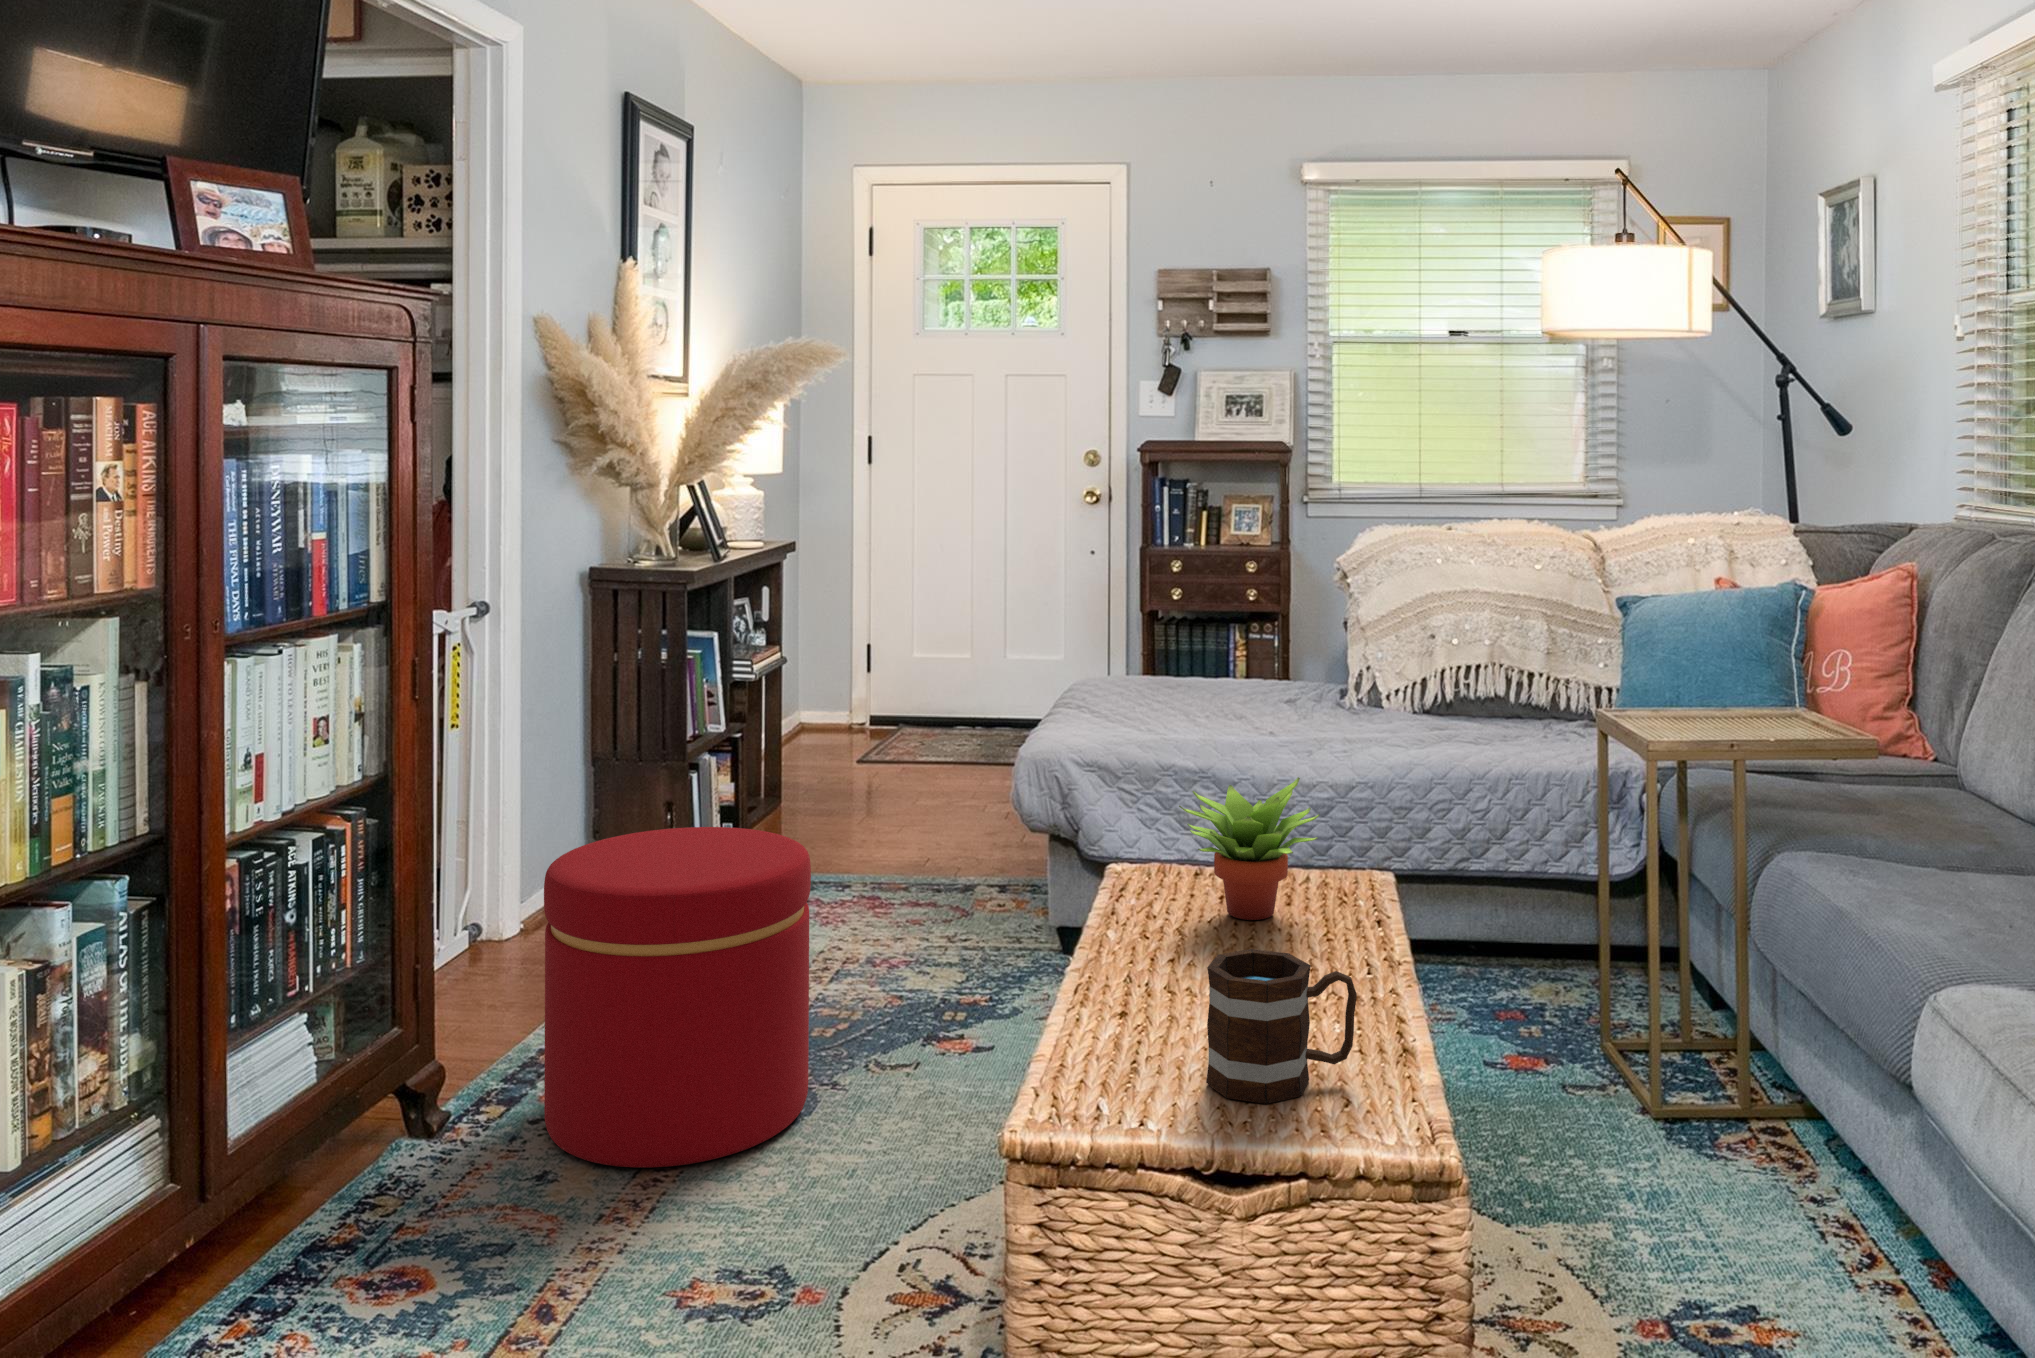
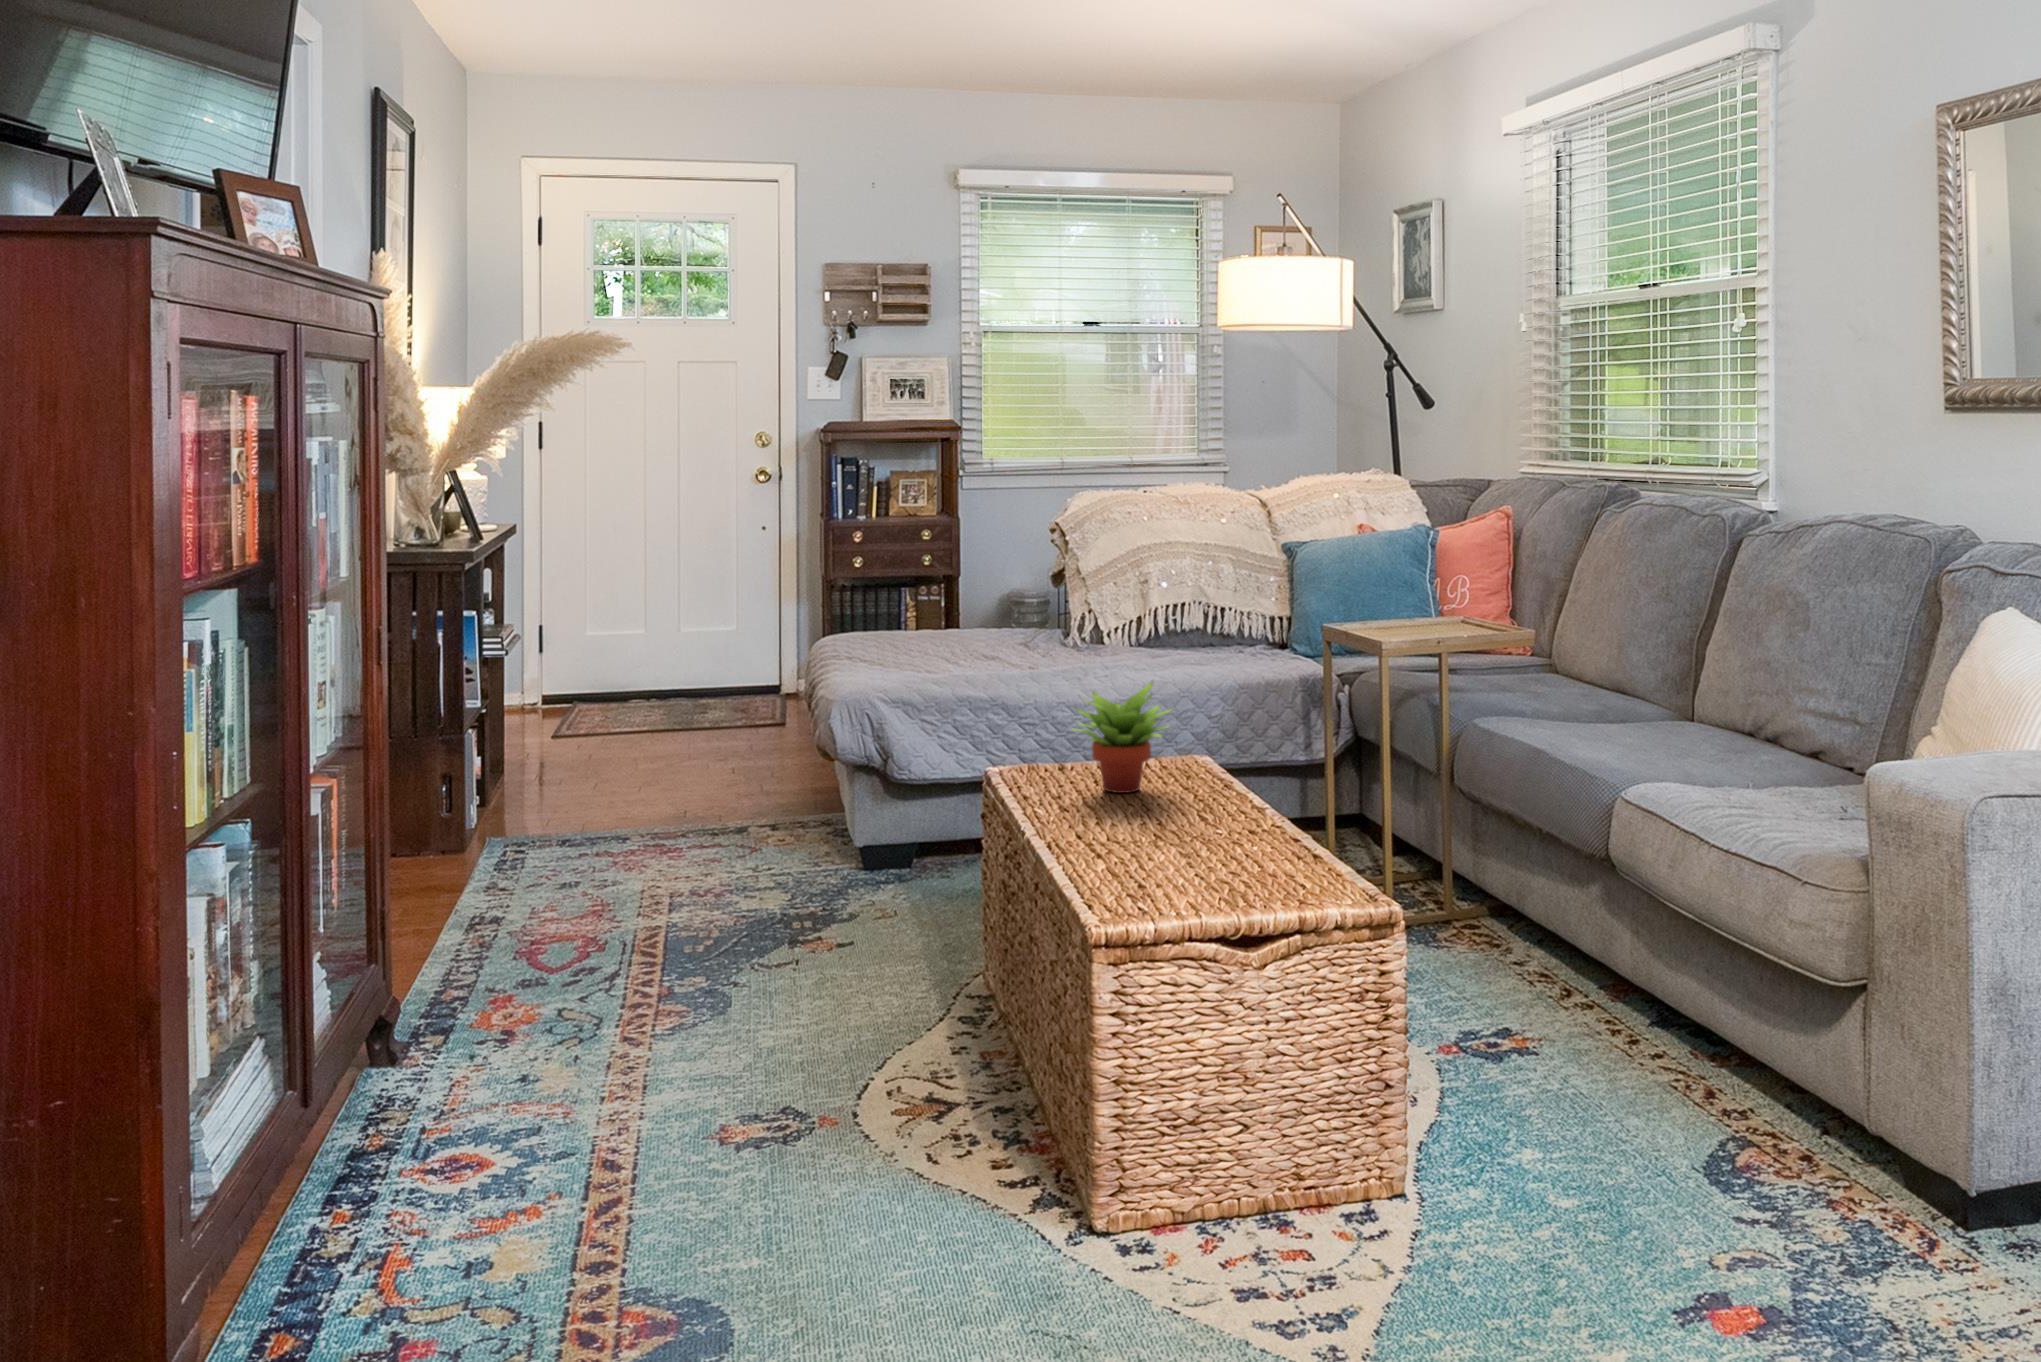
ottoman: present [544,827,811,1168] -> none [498,763,731,1051]
mug: present [1206,949,1357,1104] -> none [1197,788,1299,892]

